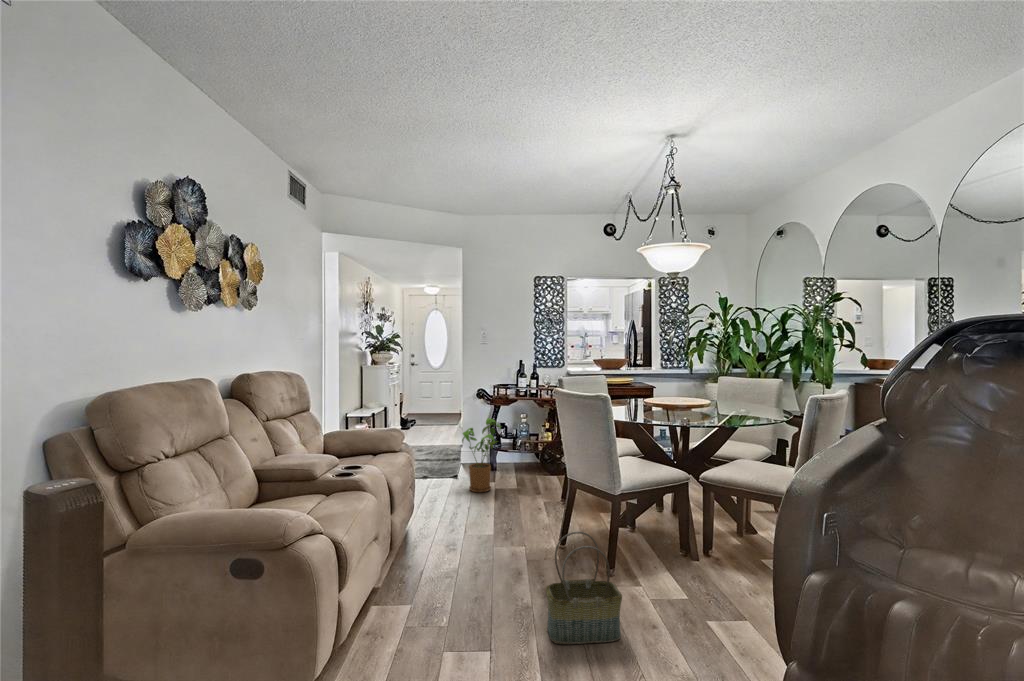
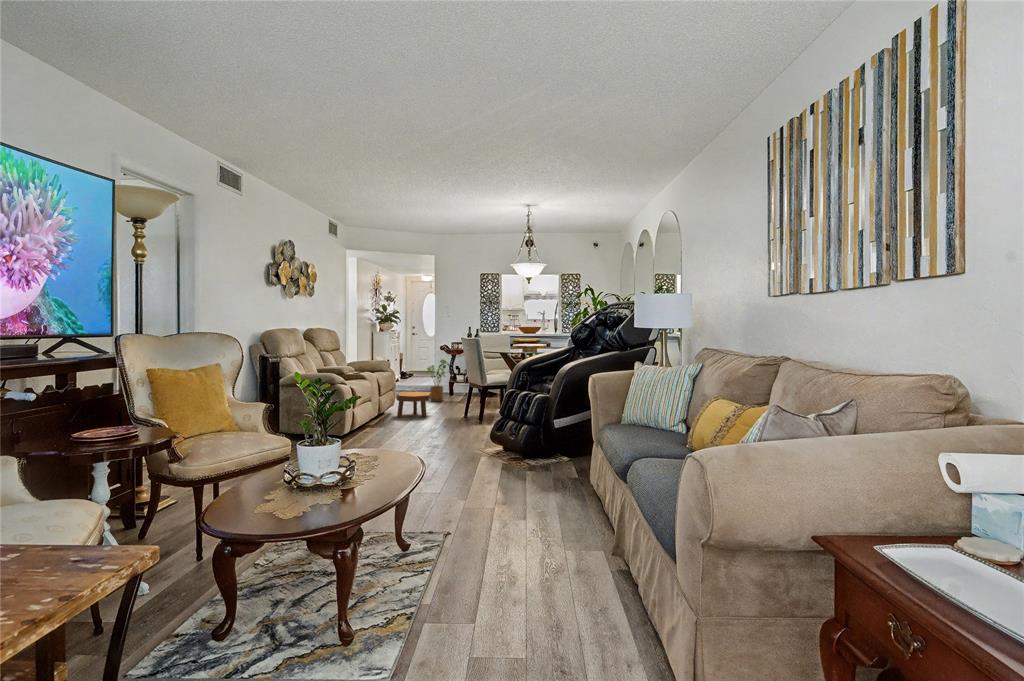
footstool: none [424,496,495,560] -> present [396,392,432,417]
basket: present [546,532,622,644] -> none [436,392,466,432]

